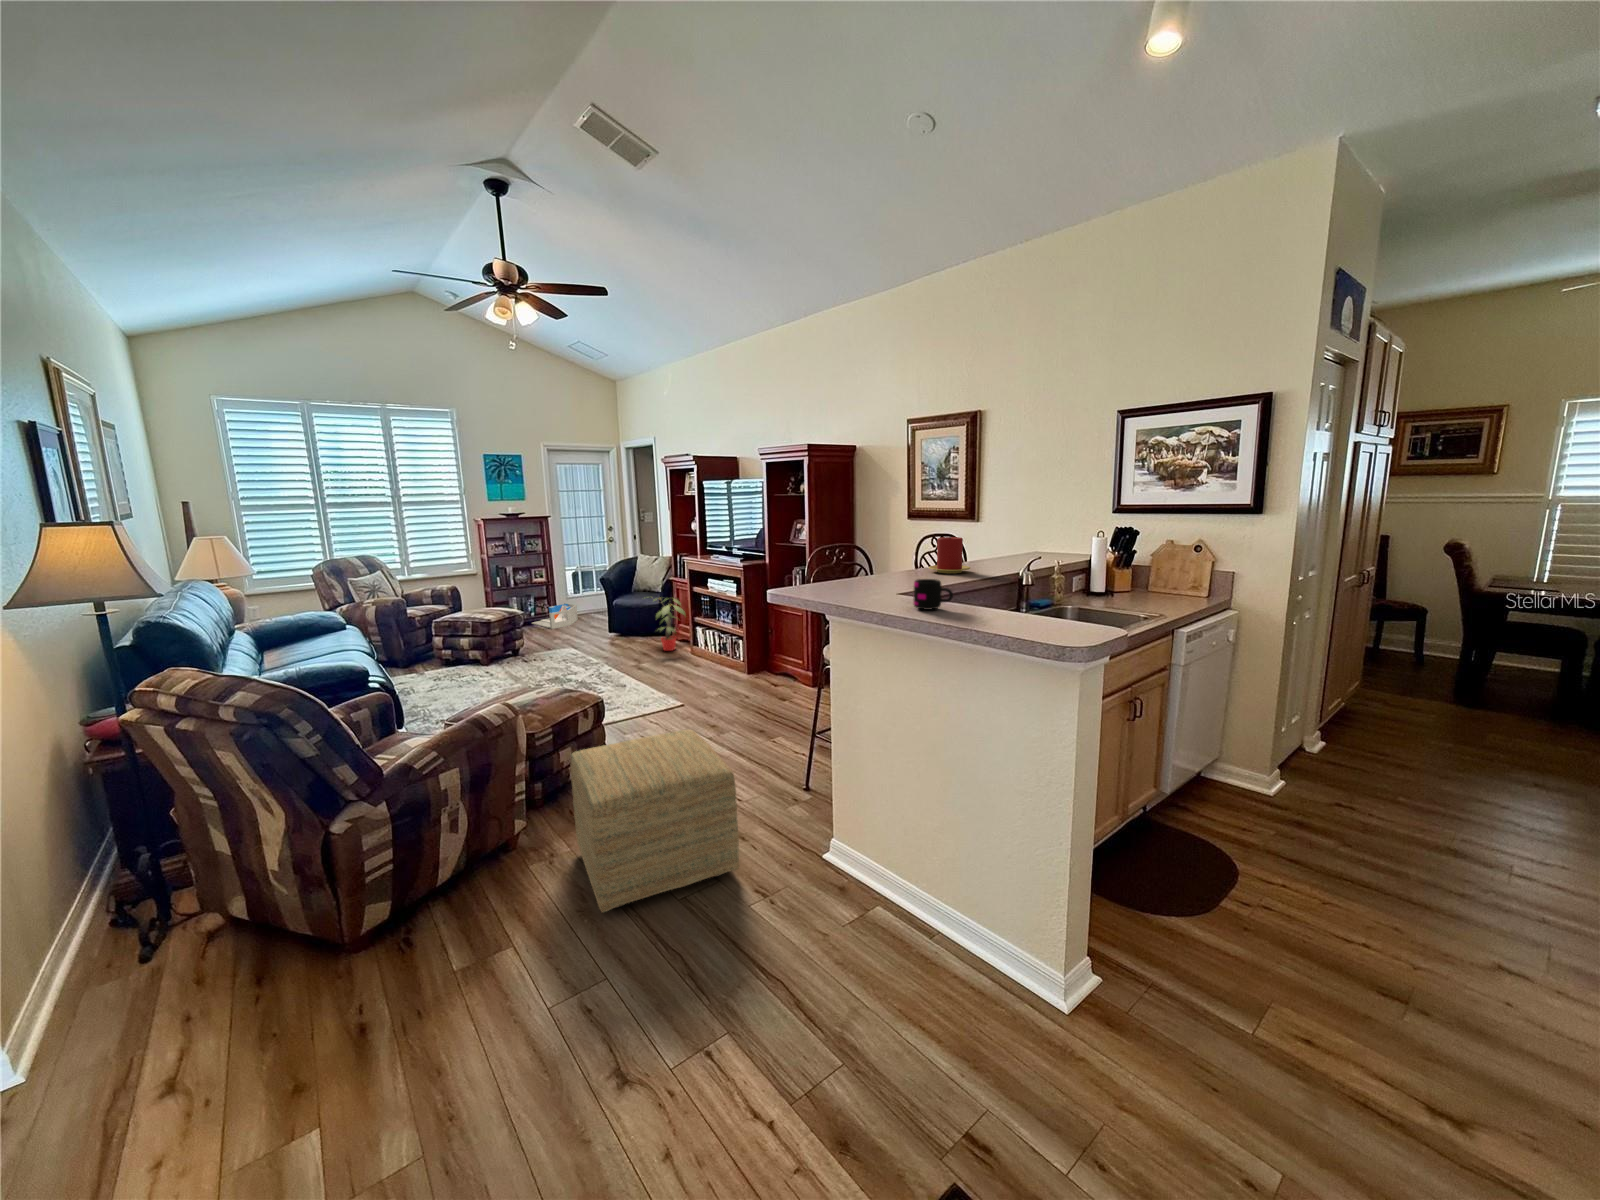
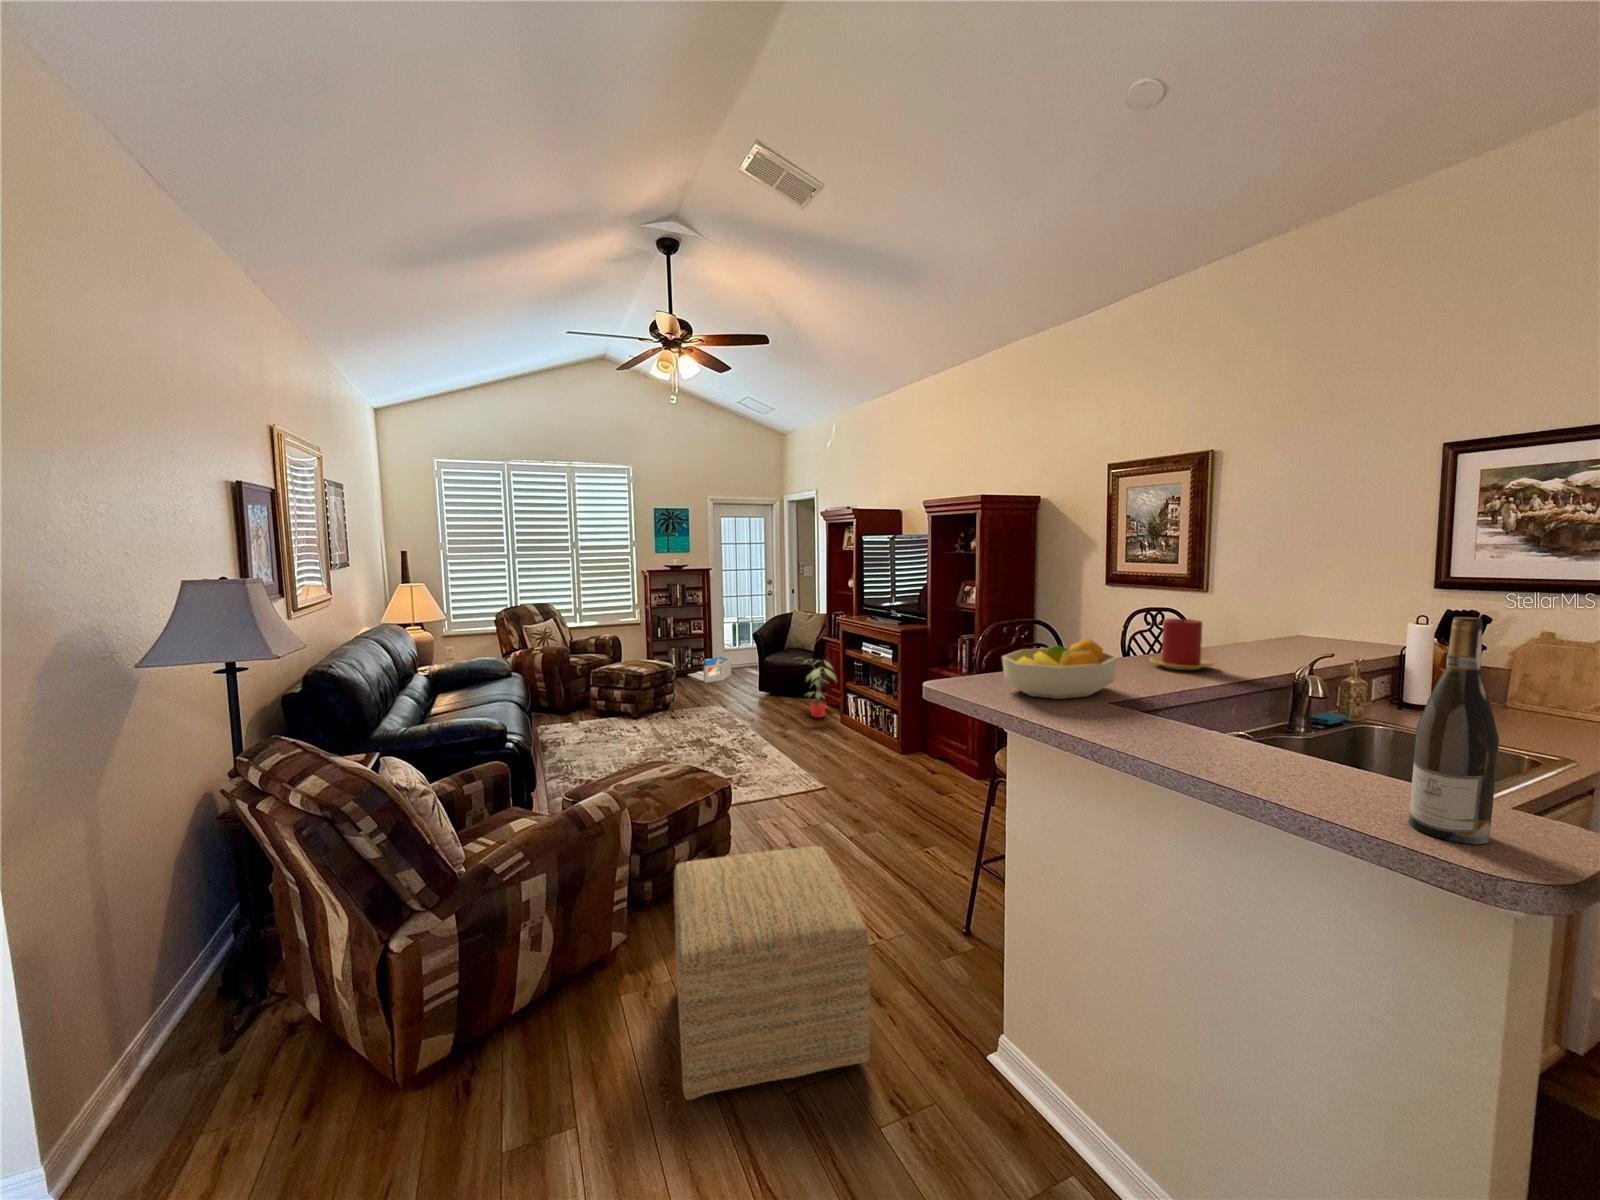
wine bottle: none [1037,514,1073,635] -> present [1409,617,1499,844]
fruit bowl: none [824,550,903,593] -> present [1002,638,1118,699]
mug: present [913,579,953,610] -> none [1145,696,1216,746]

